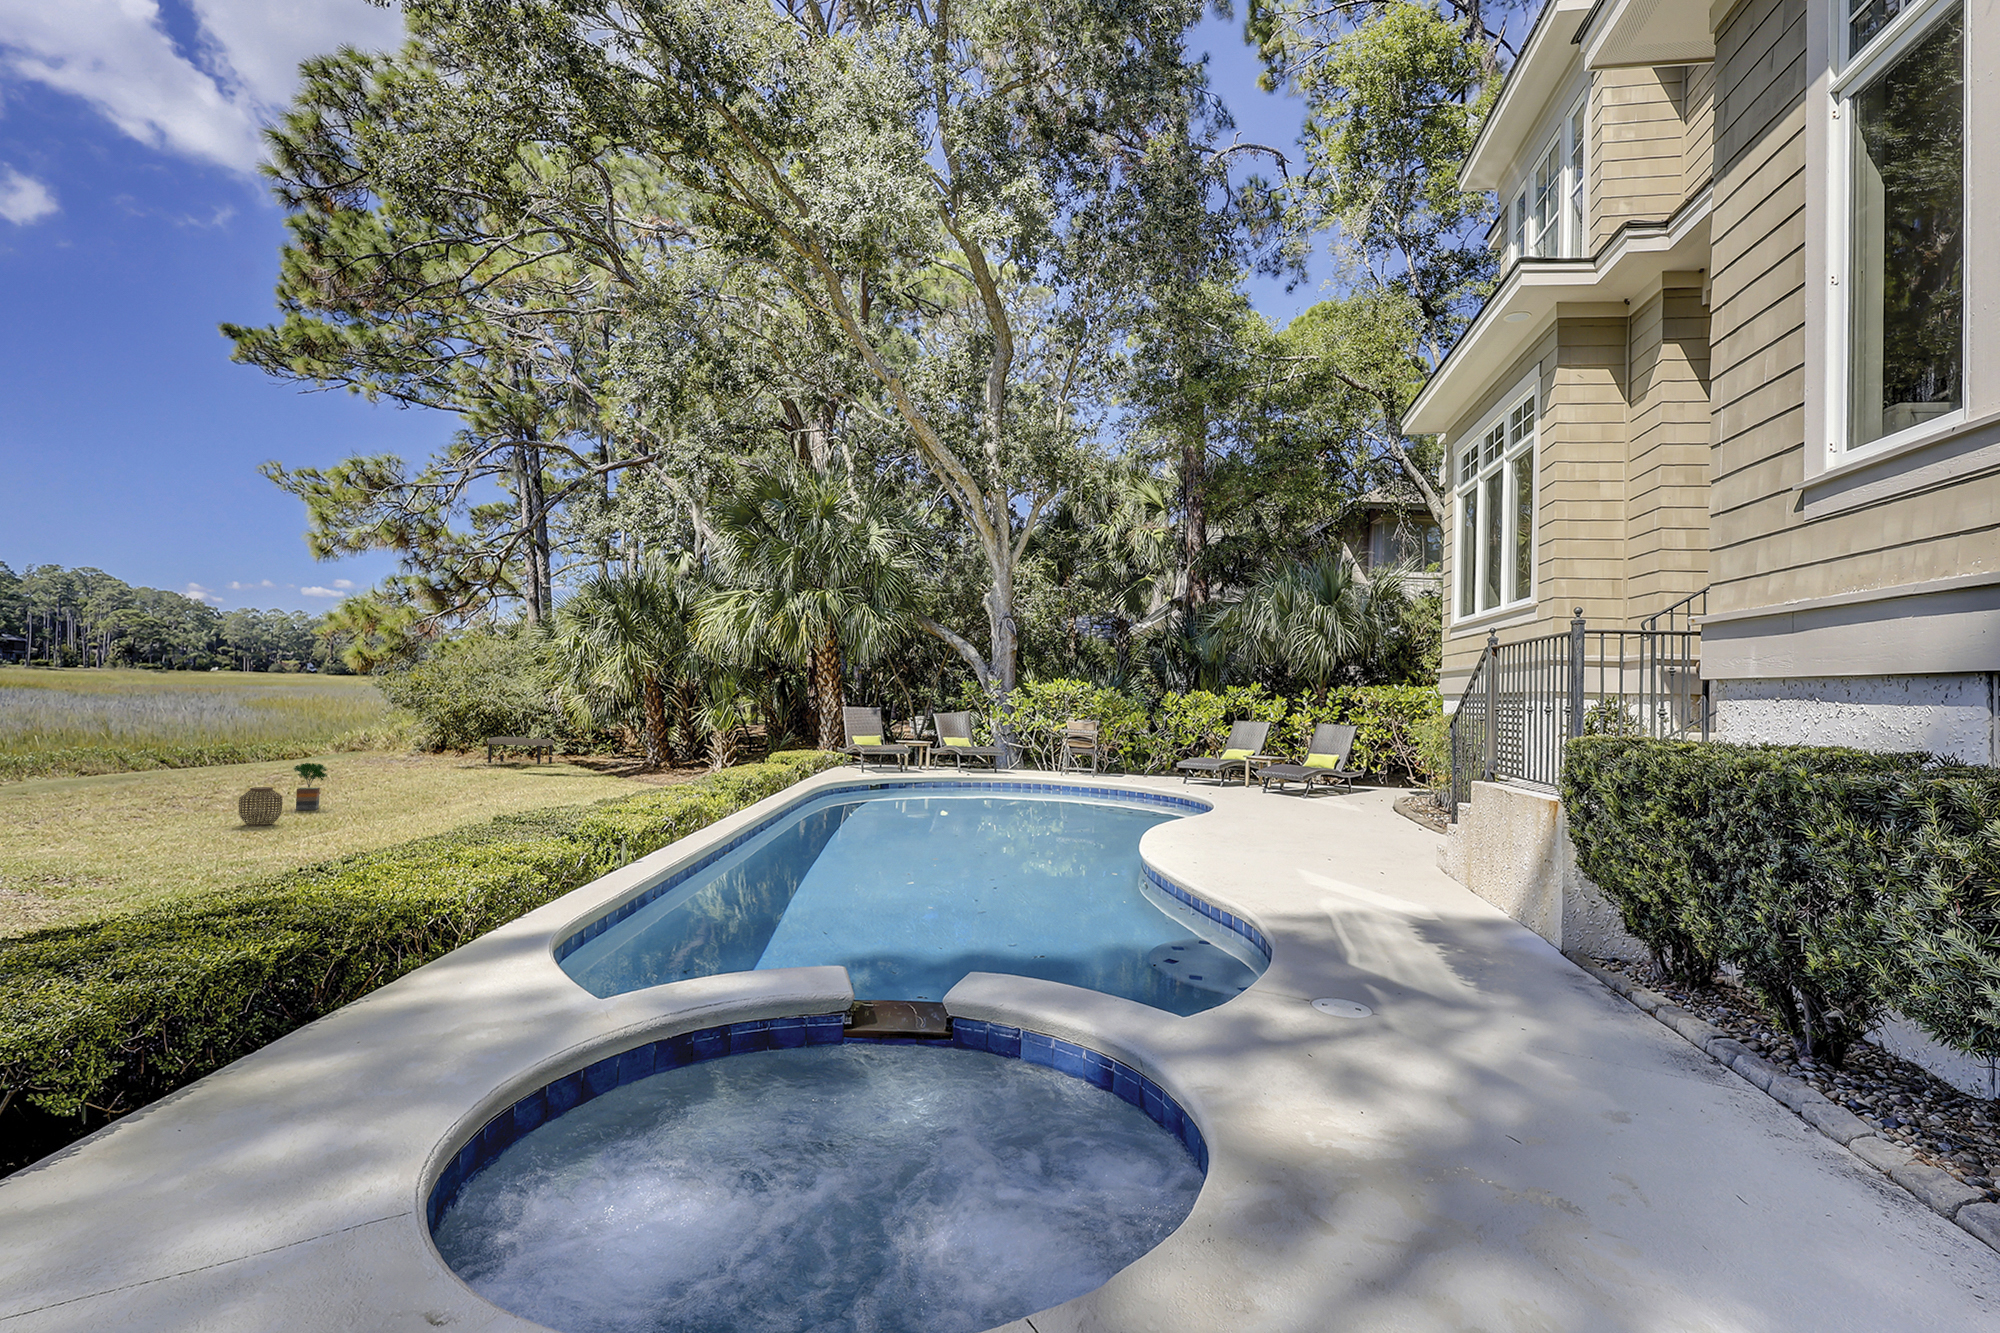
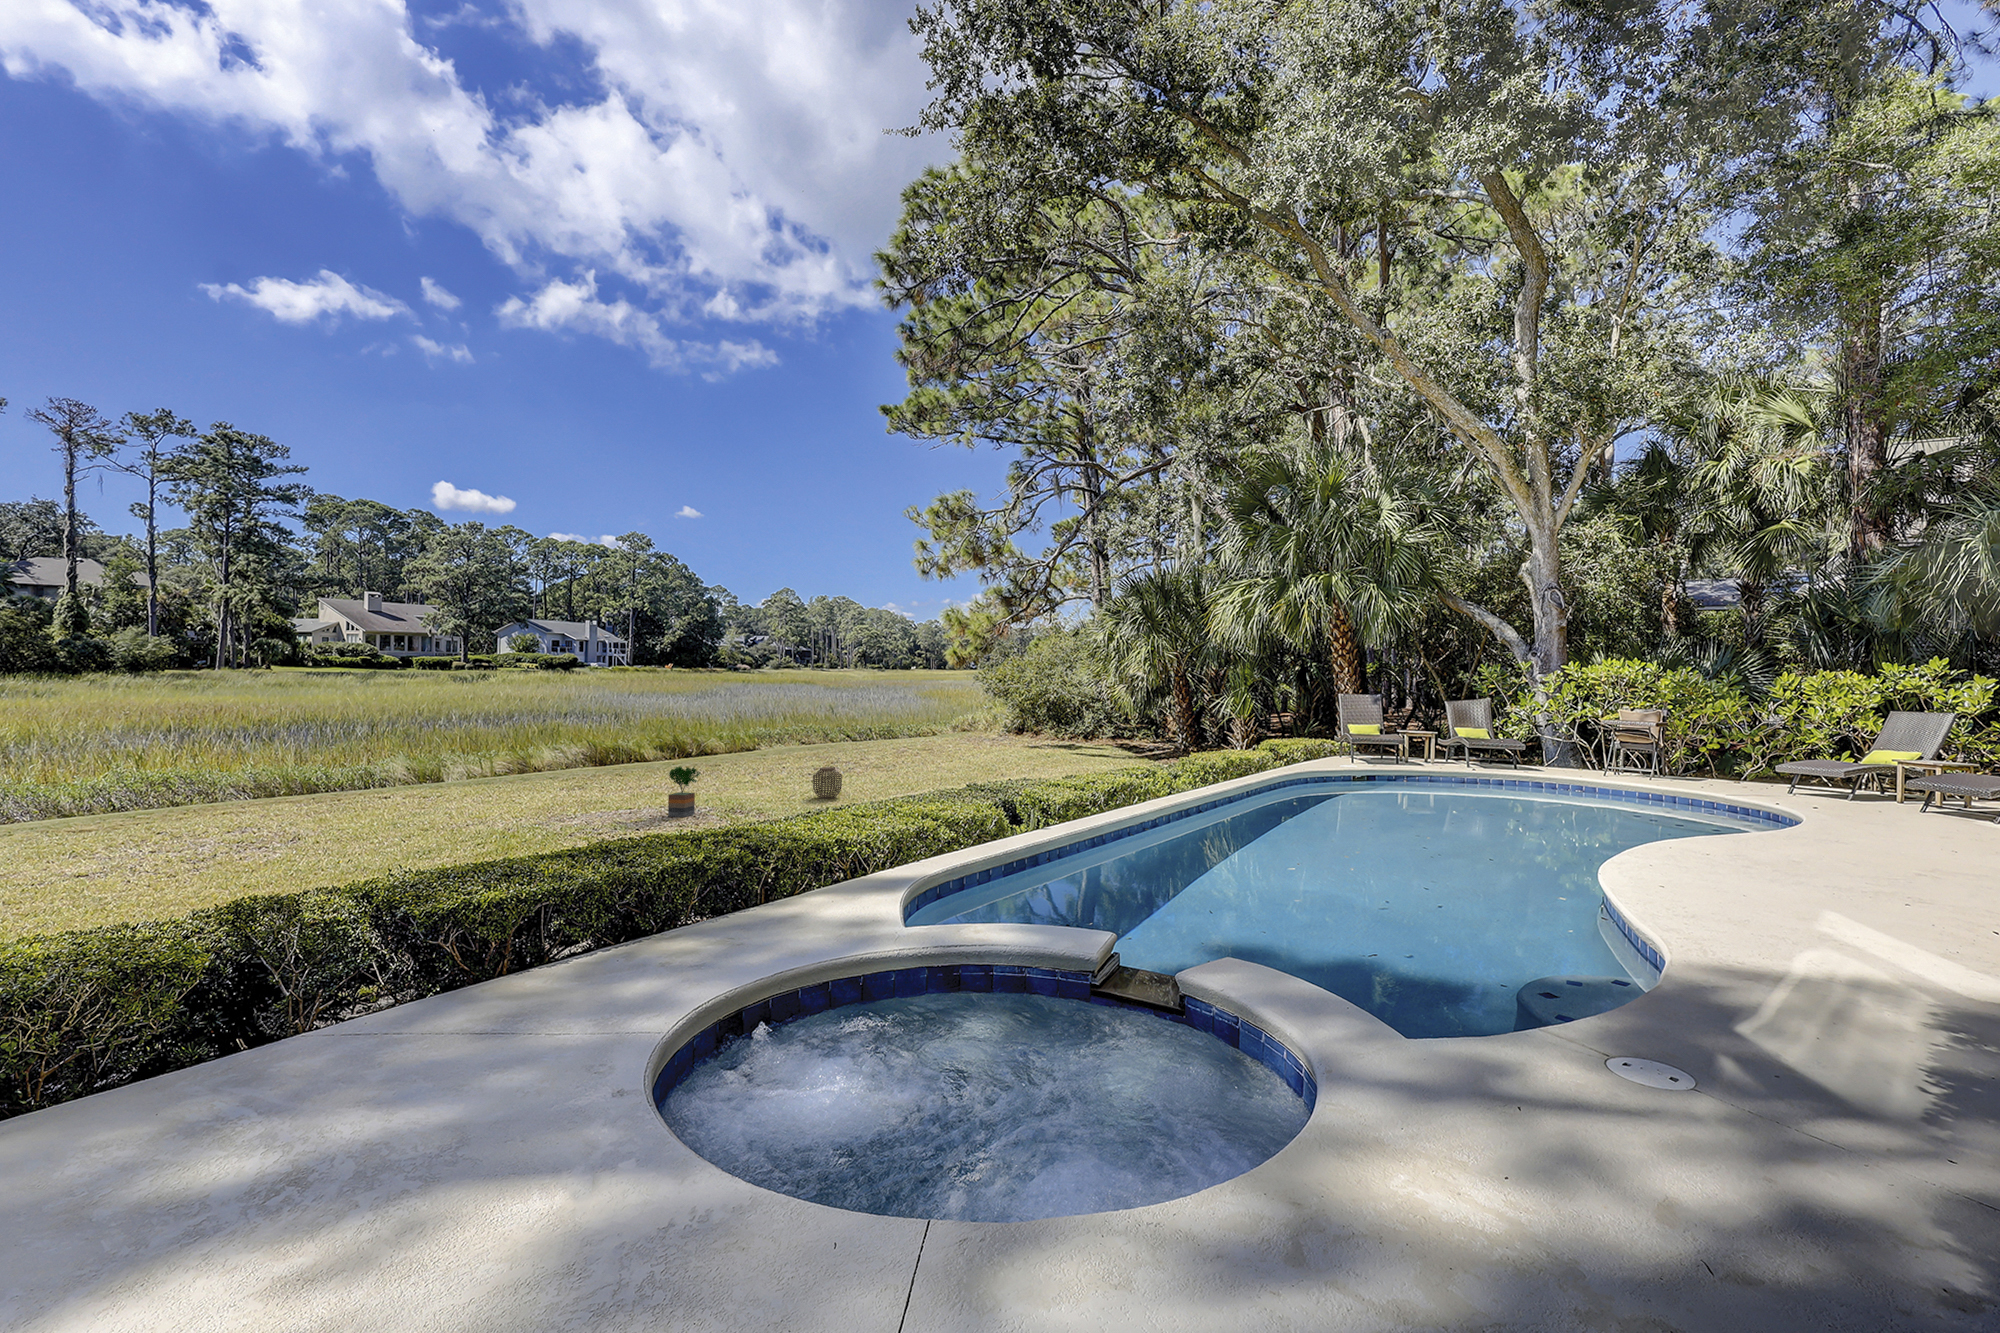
bench: present [488,737,554,765] -> none [1056,723,1104,746]
potted tree: present [294,763,327,810] -> present [668,767,700,817]

